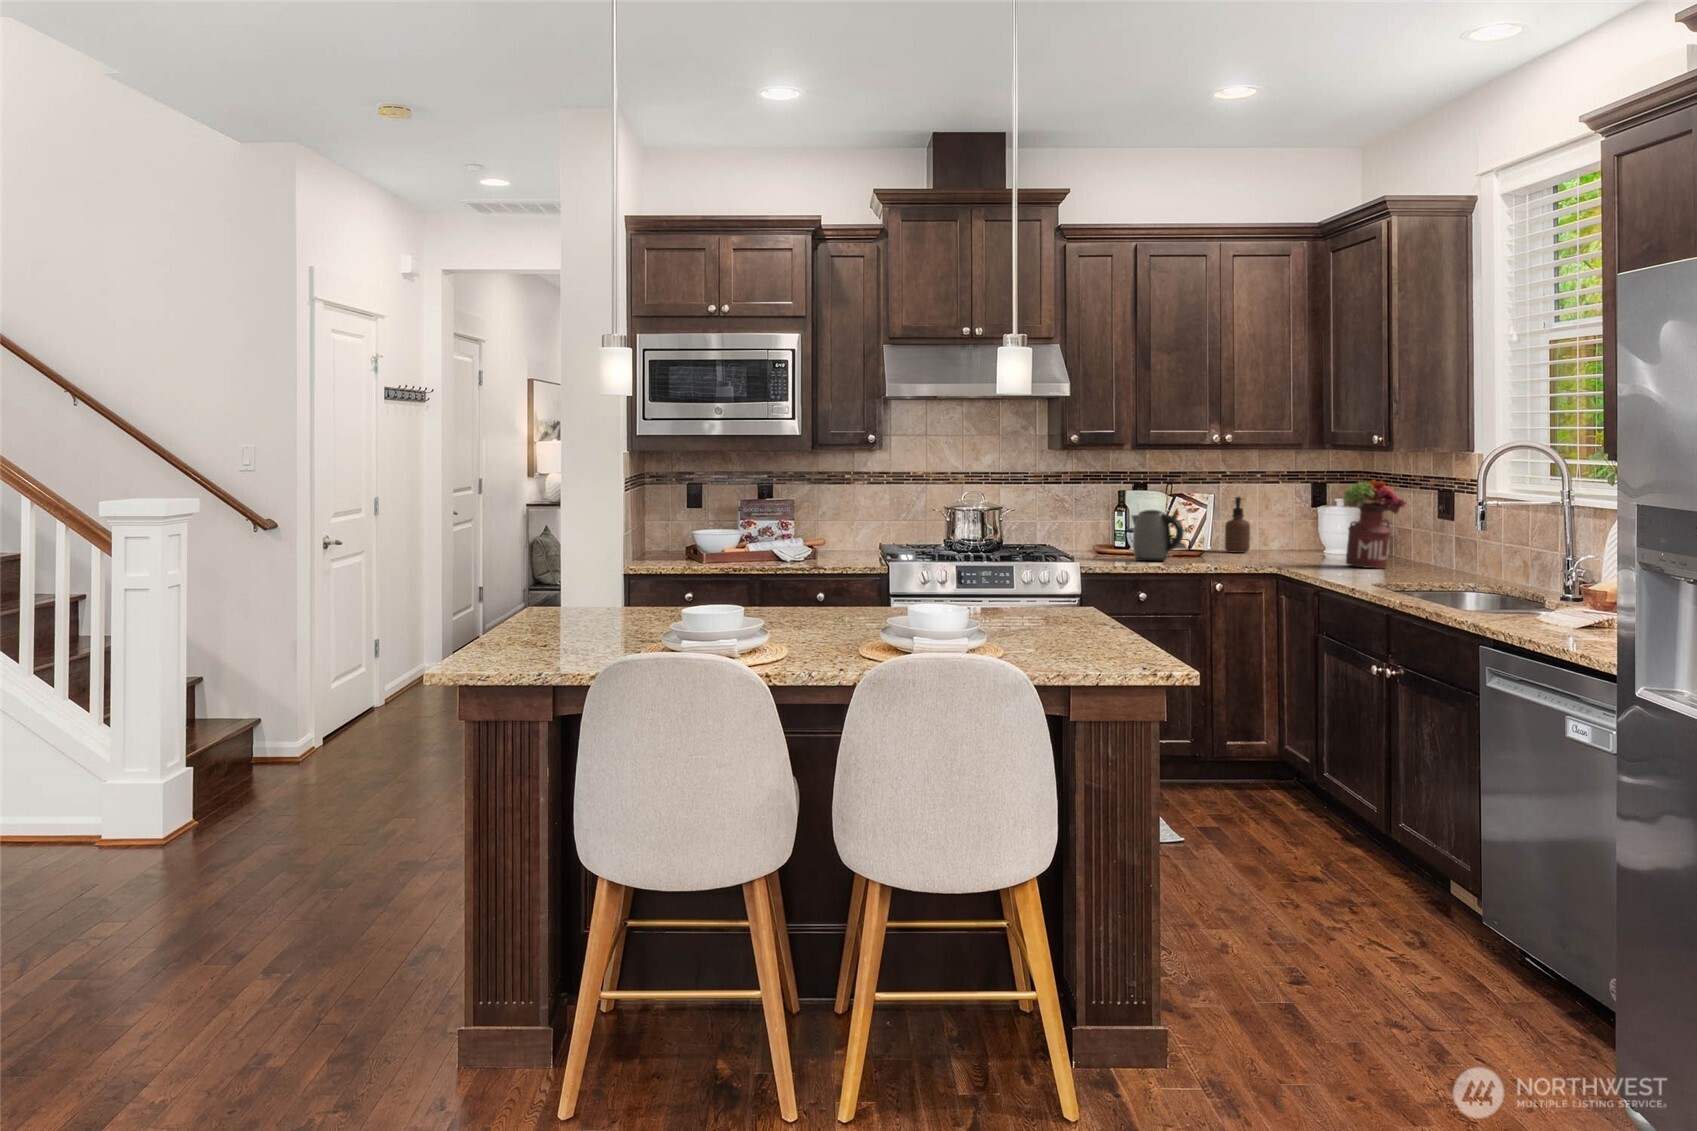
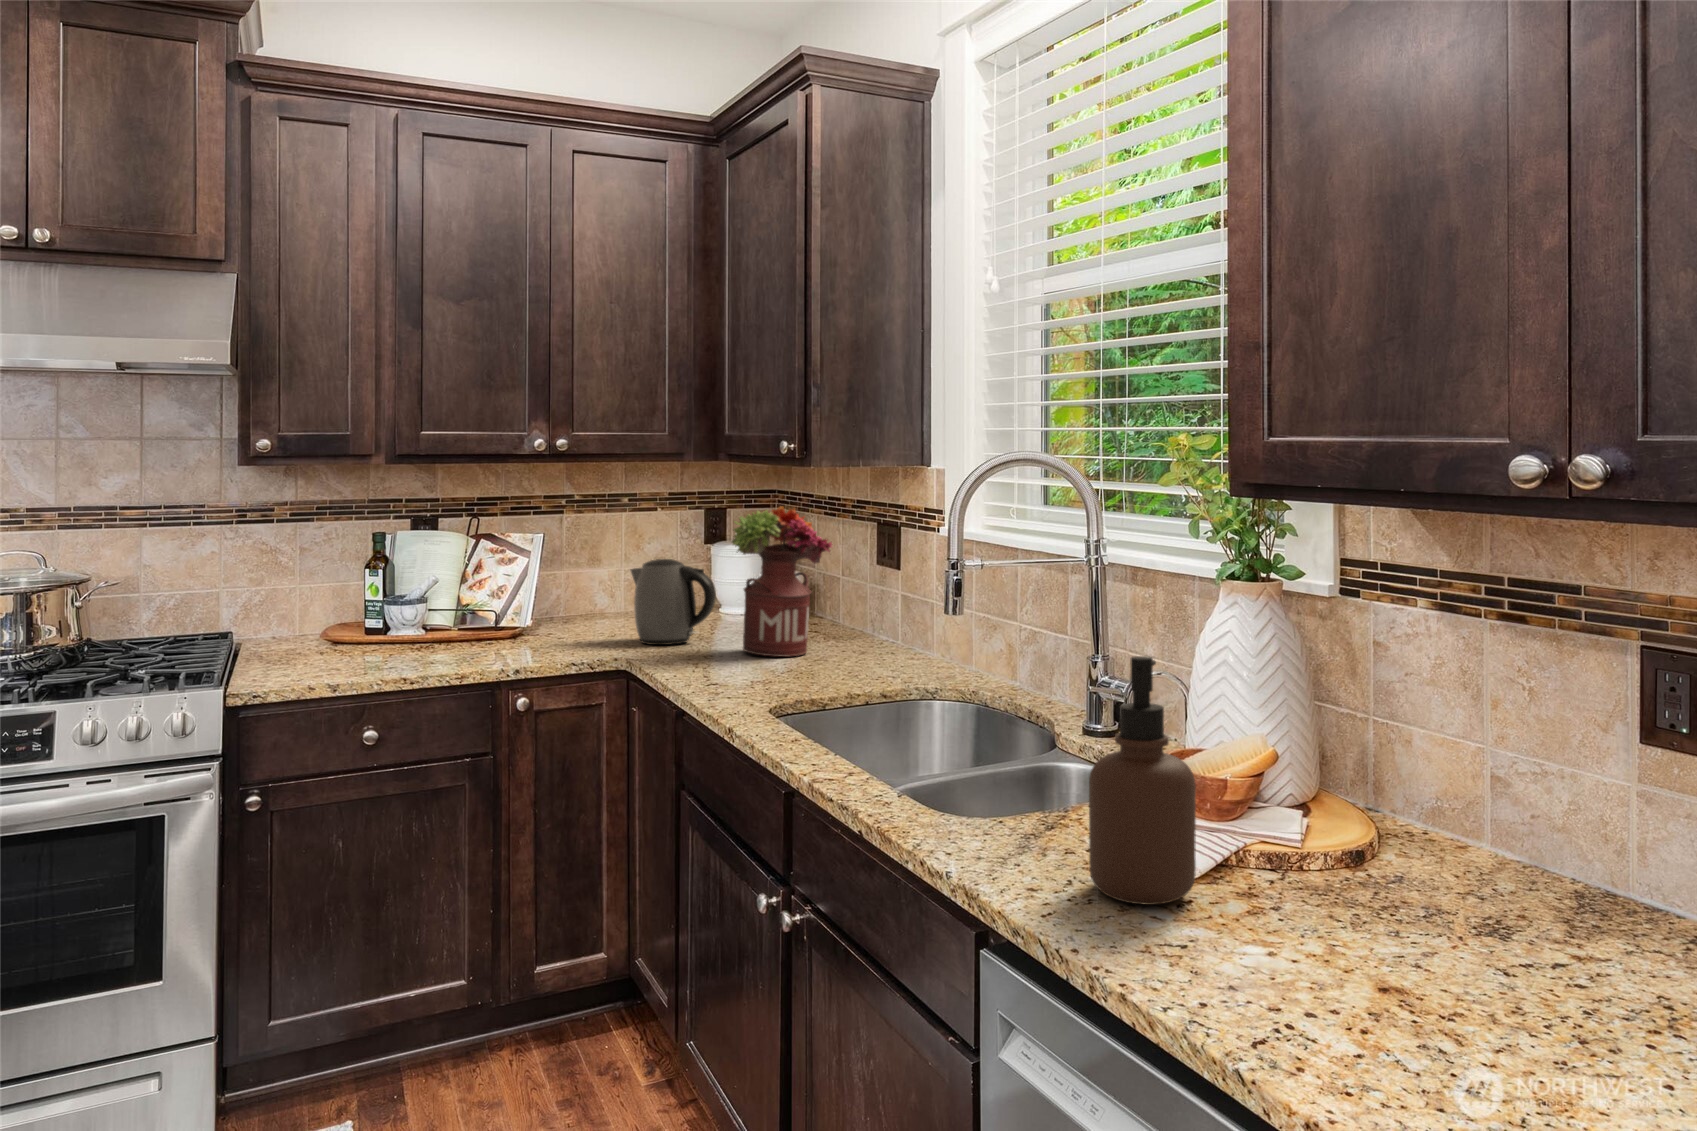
soap dispenser: present [1225,497,1250,553] -> present [1089,656,1196,905]
kettle: present [1132,510,1184,561] -> present [630,559,716,645]

